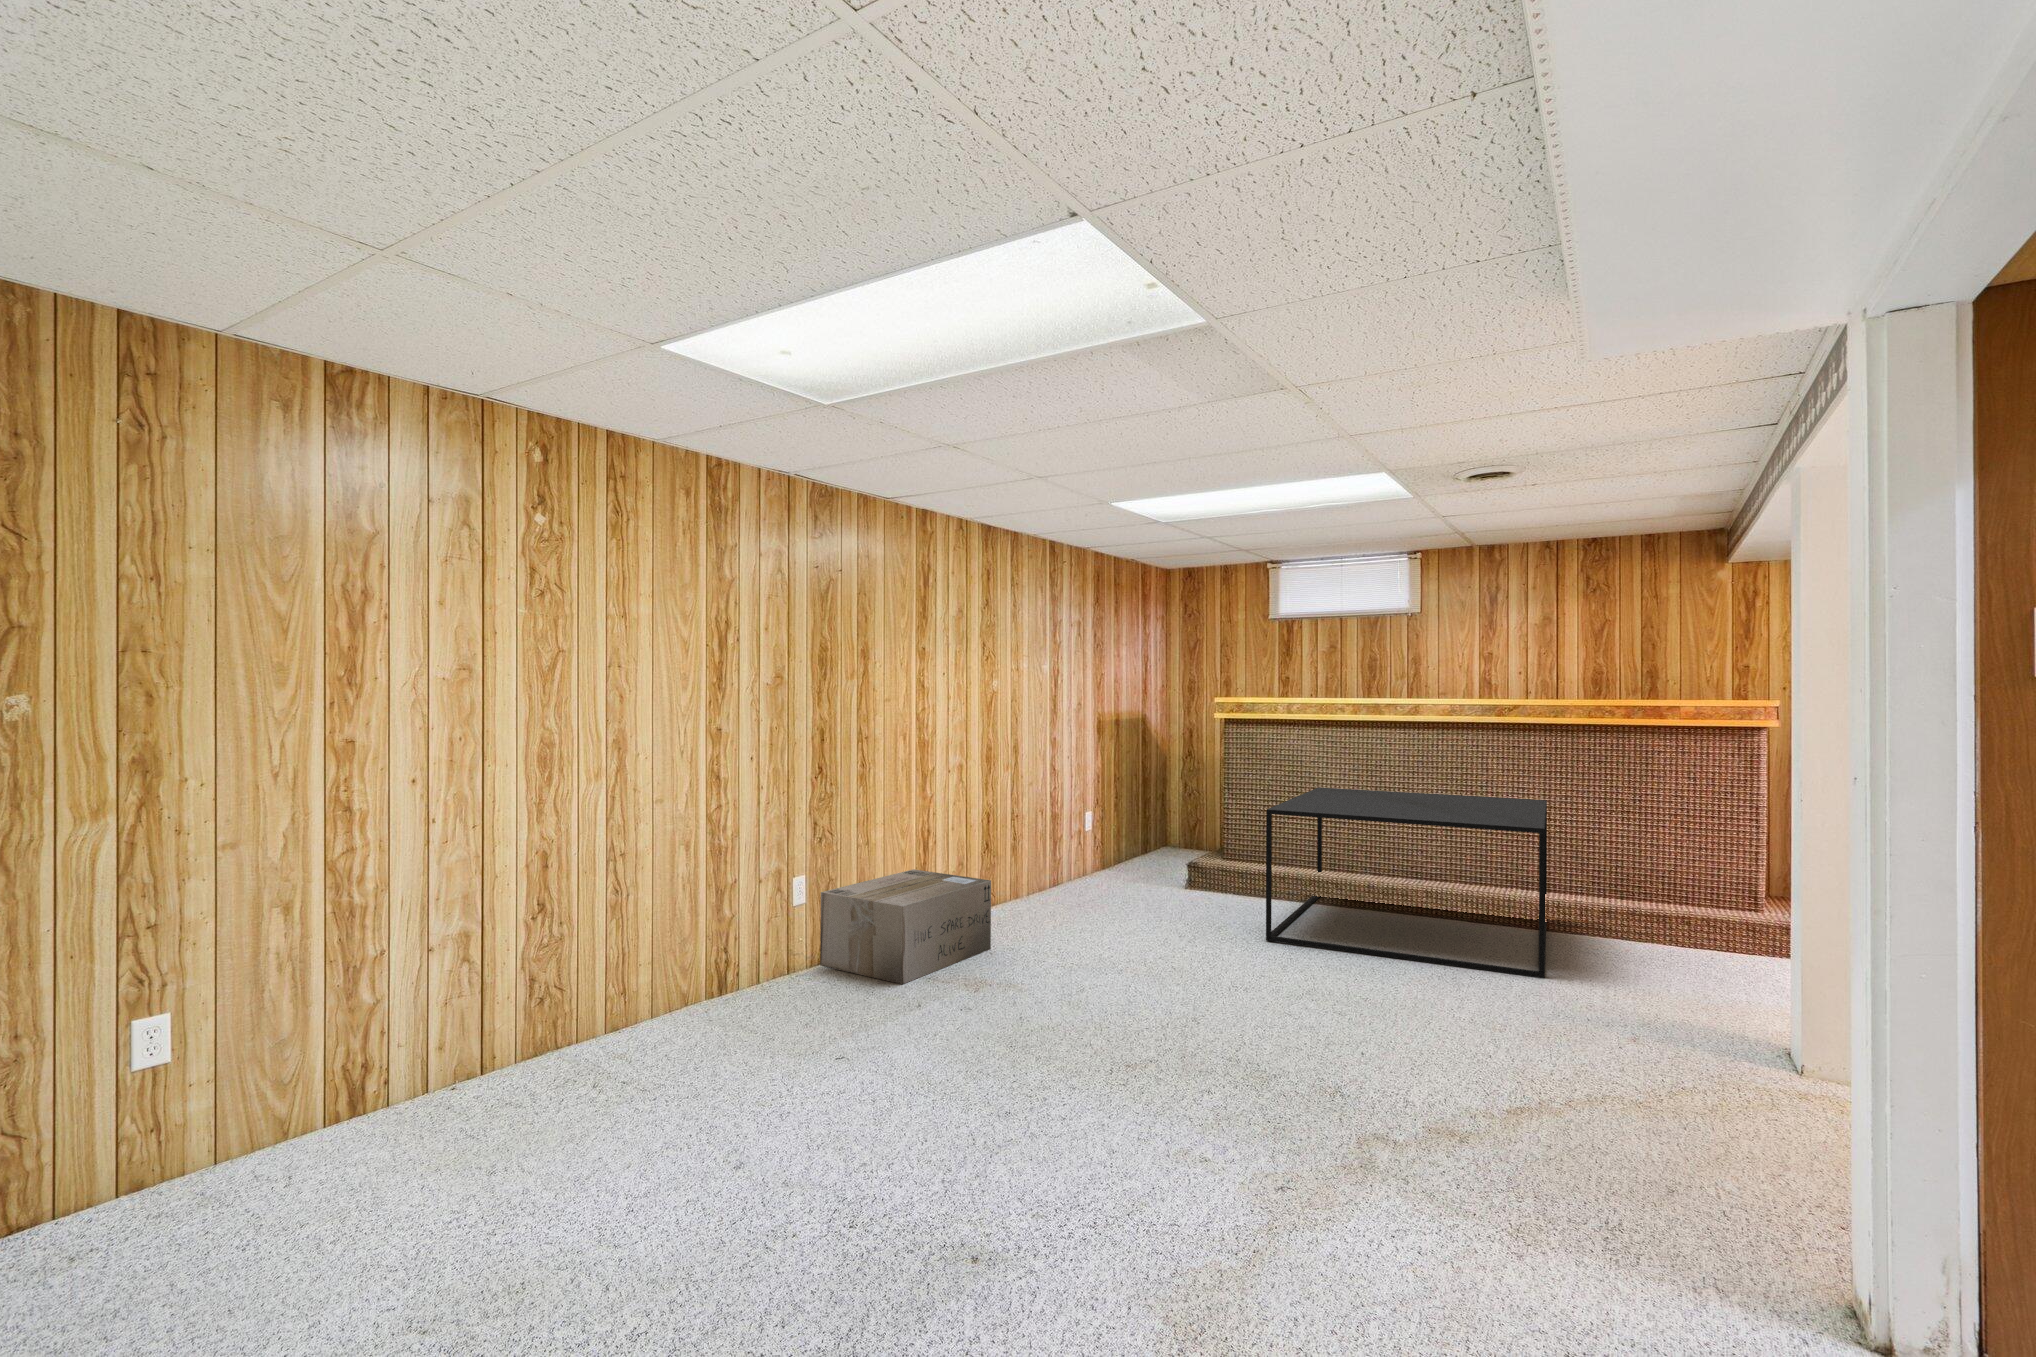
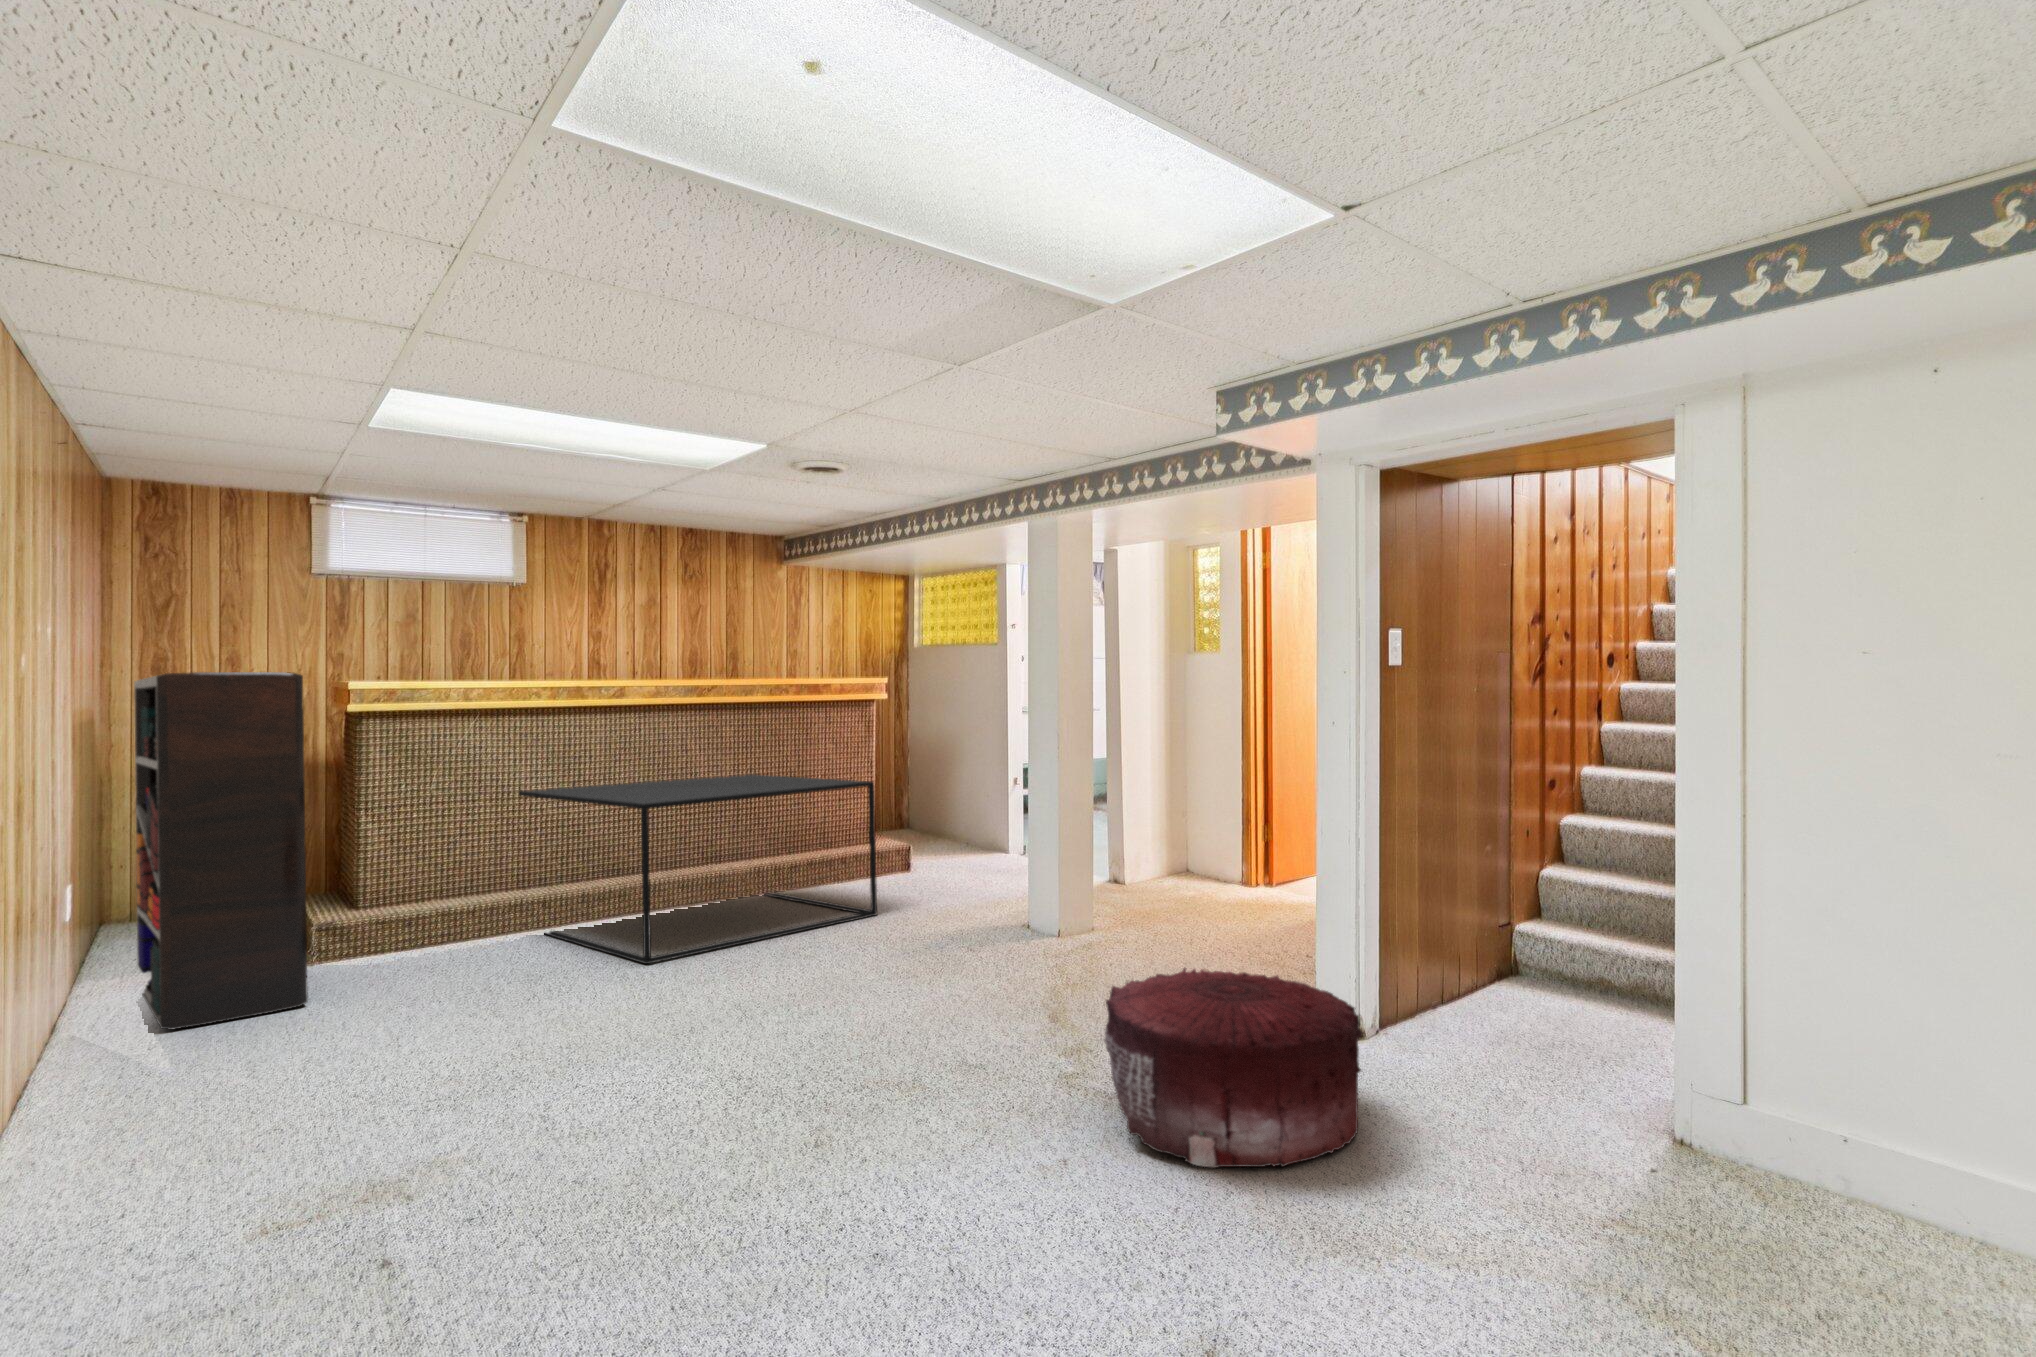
bookshelf: none [1043,693,1161,898] -> present [134,672,308,1030]
cardboard box: present [820,869,991,984] -> none [210,971,499,1224]
pouf: none [905,1031,1162,1269] -> present [1104,968,1362,1168]

